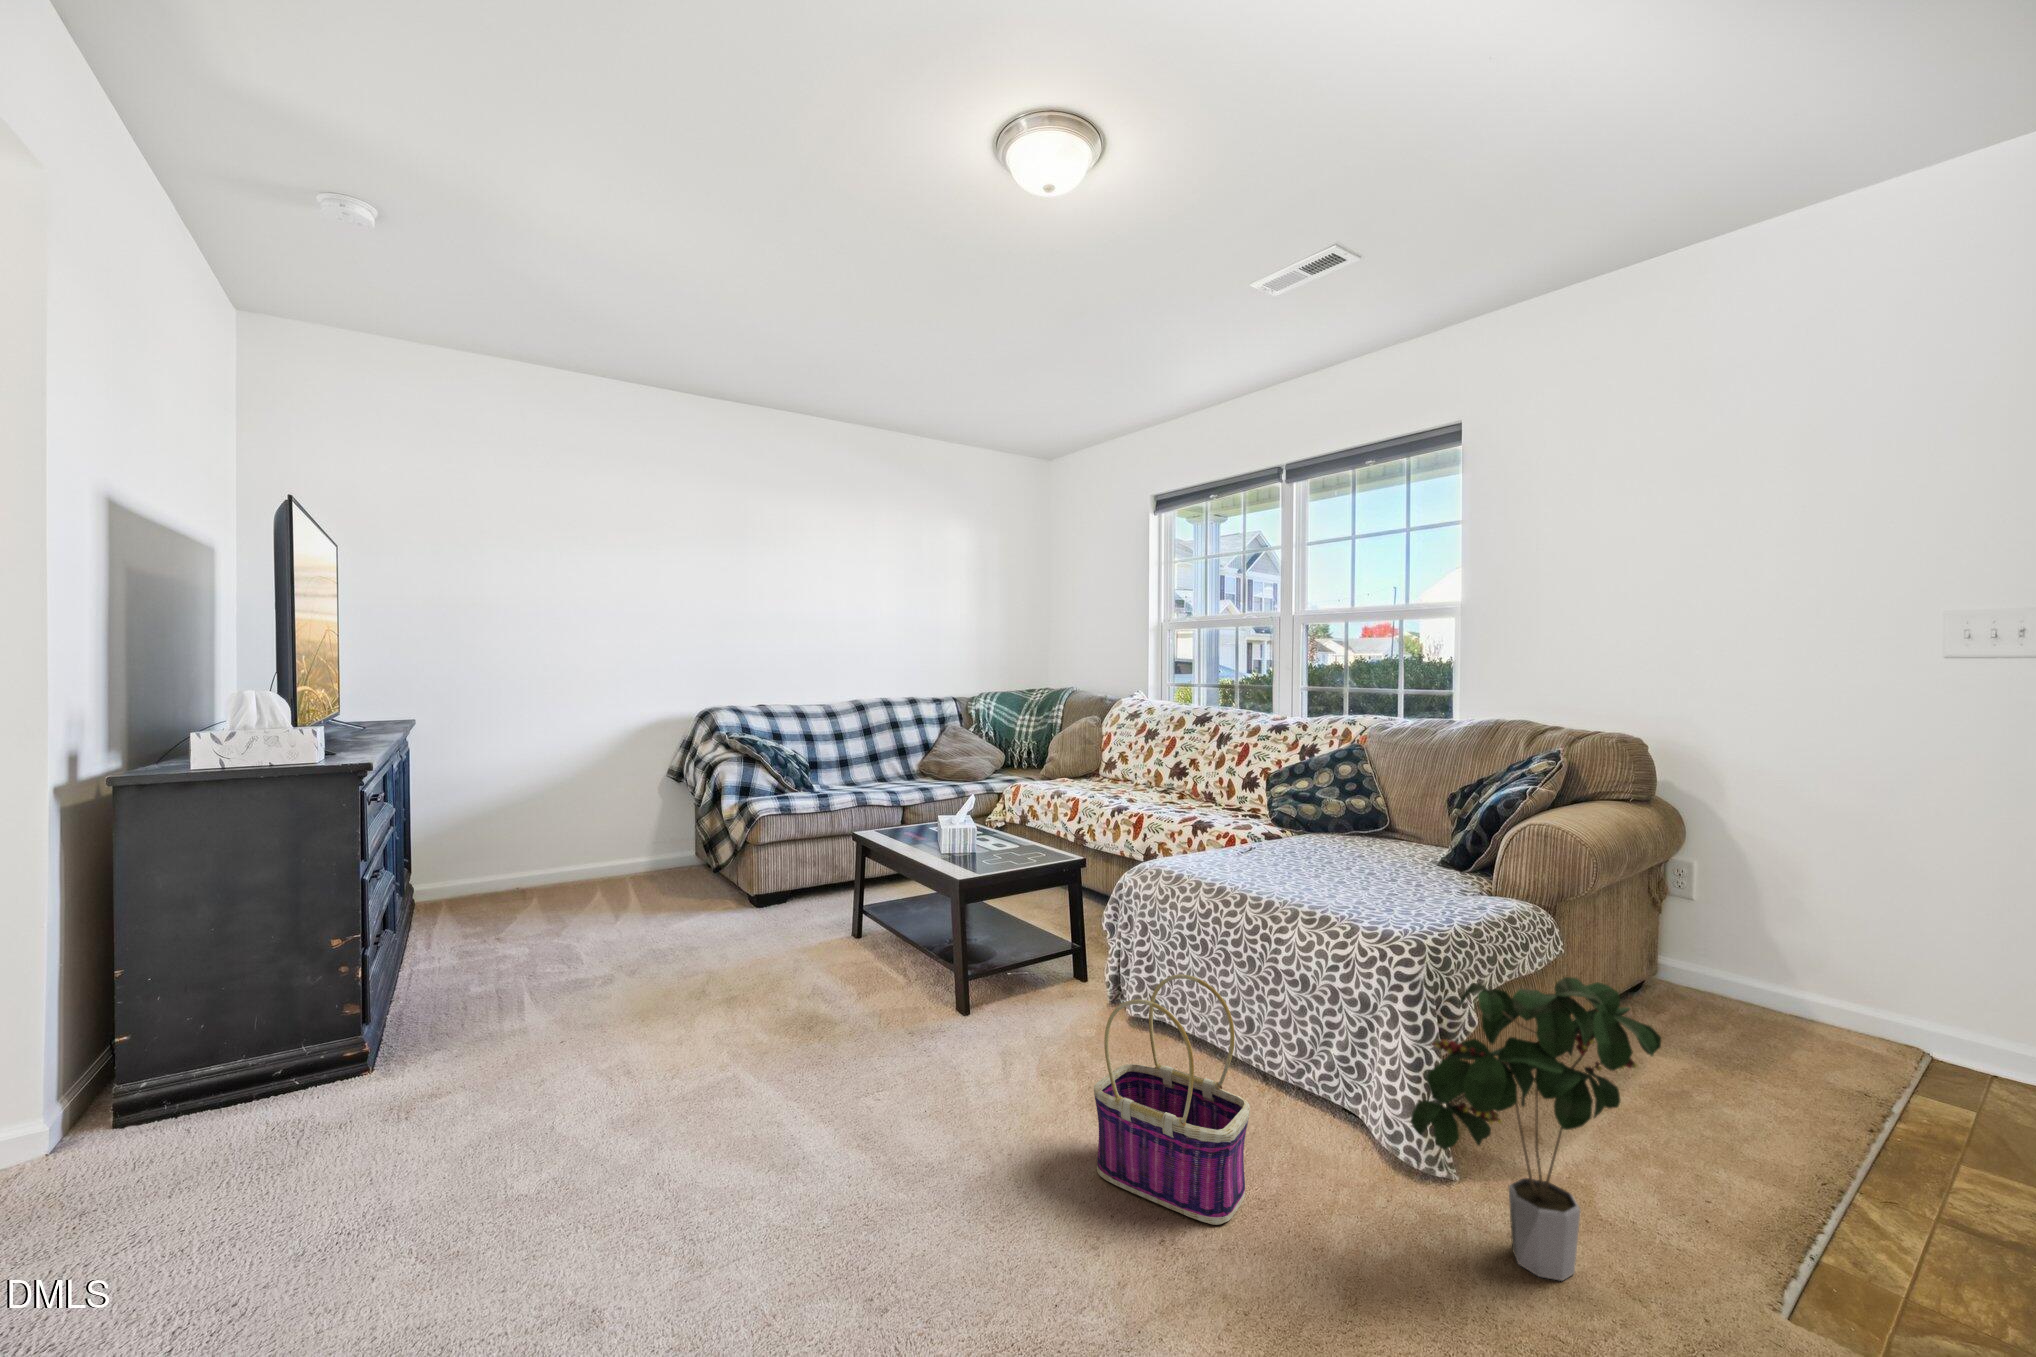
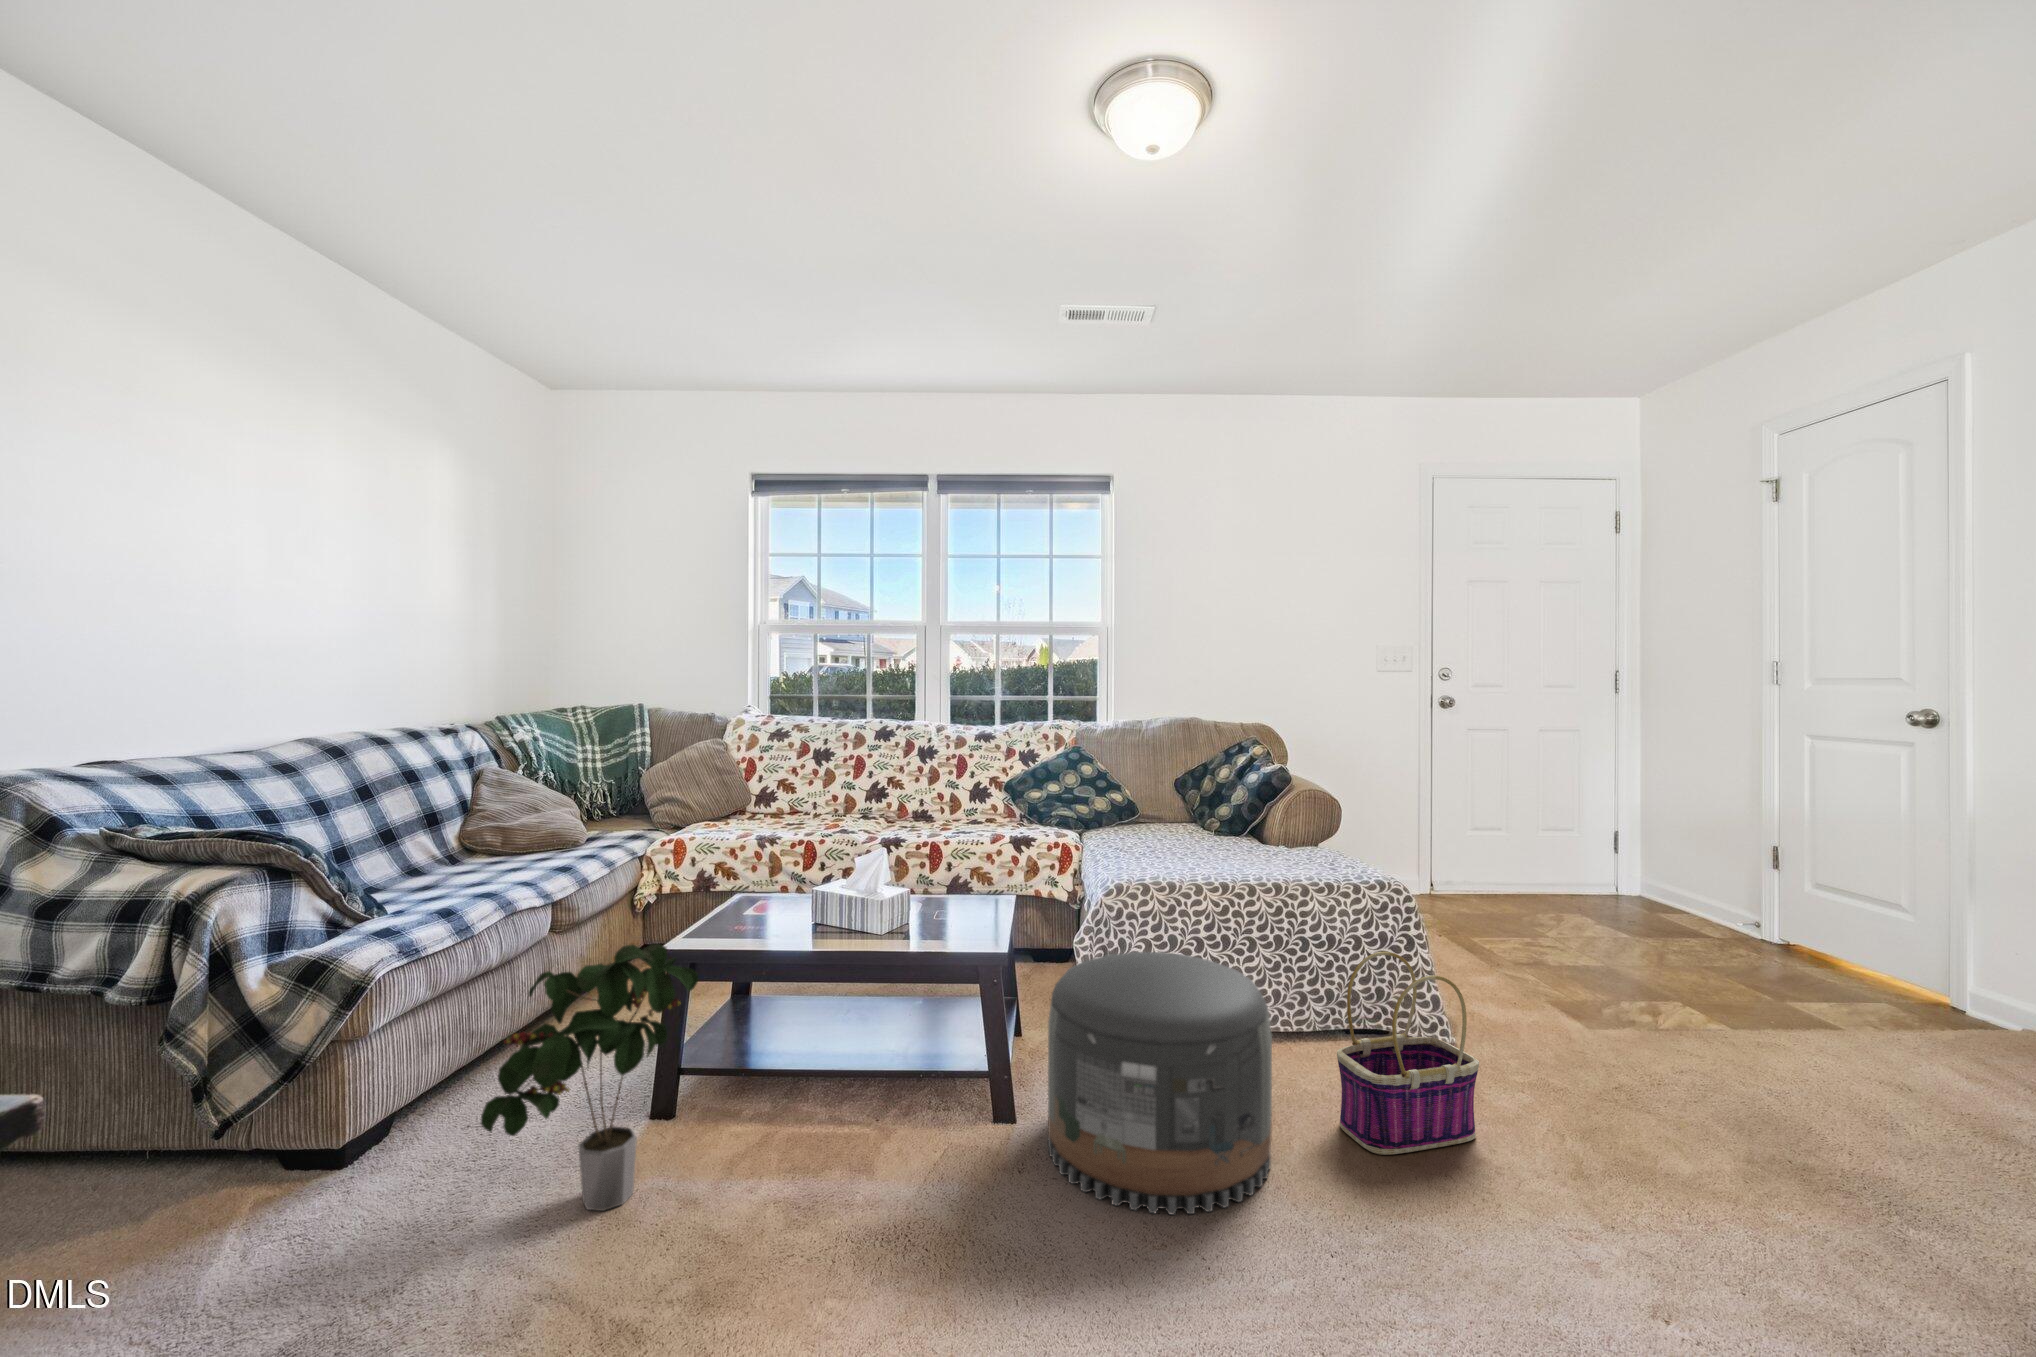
pouf: none [875,907,1074,1132] -> present [1048,952,1272,1214]
potted plant: present [1411,977,1661,1281] -> present [481,944,698,1211]

